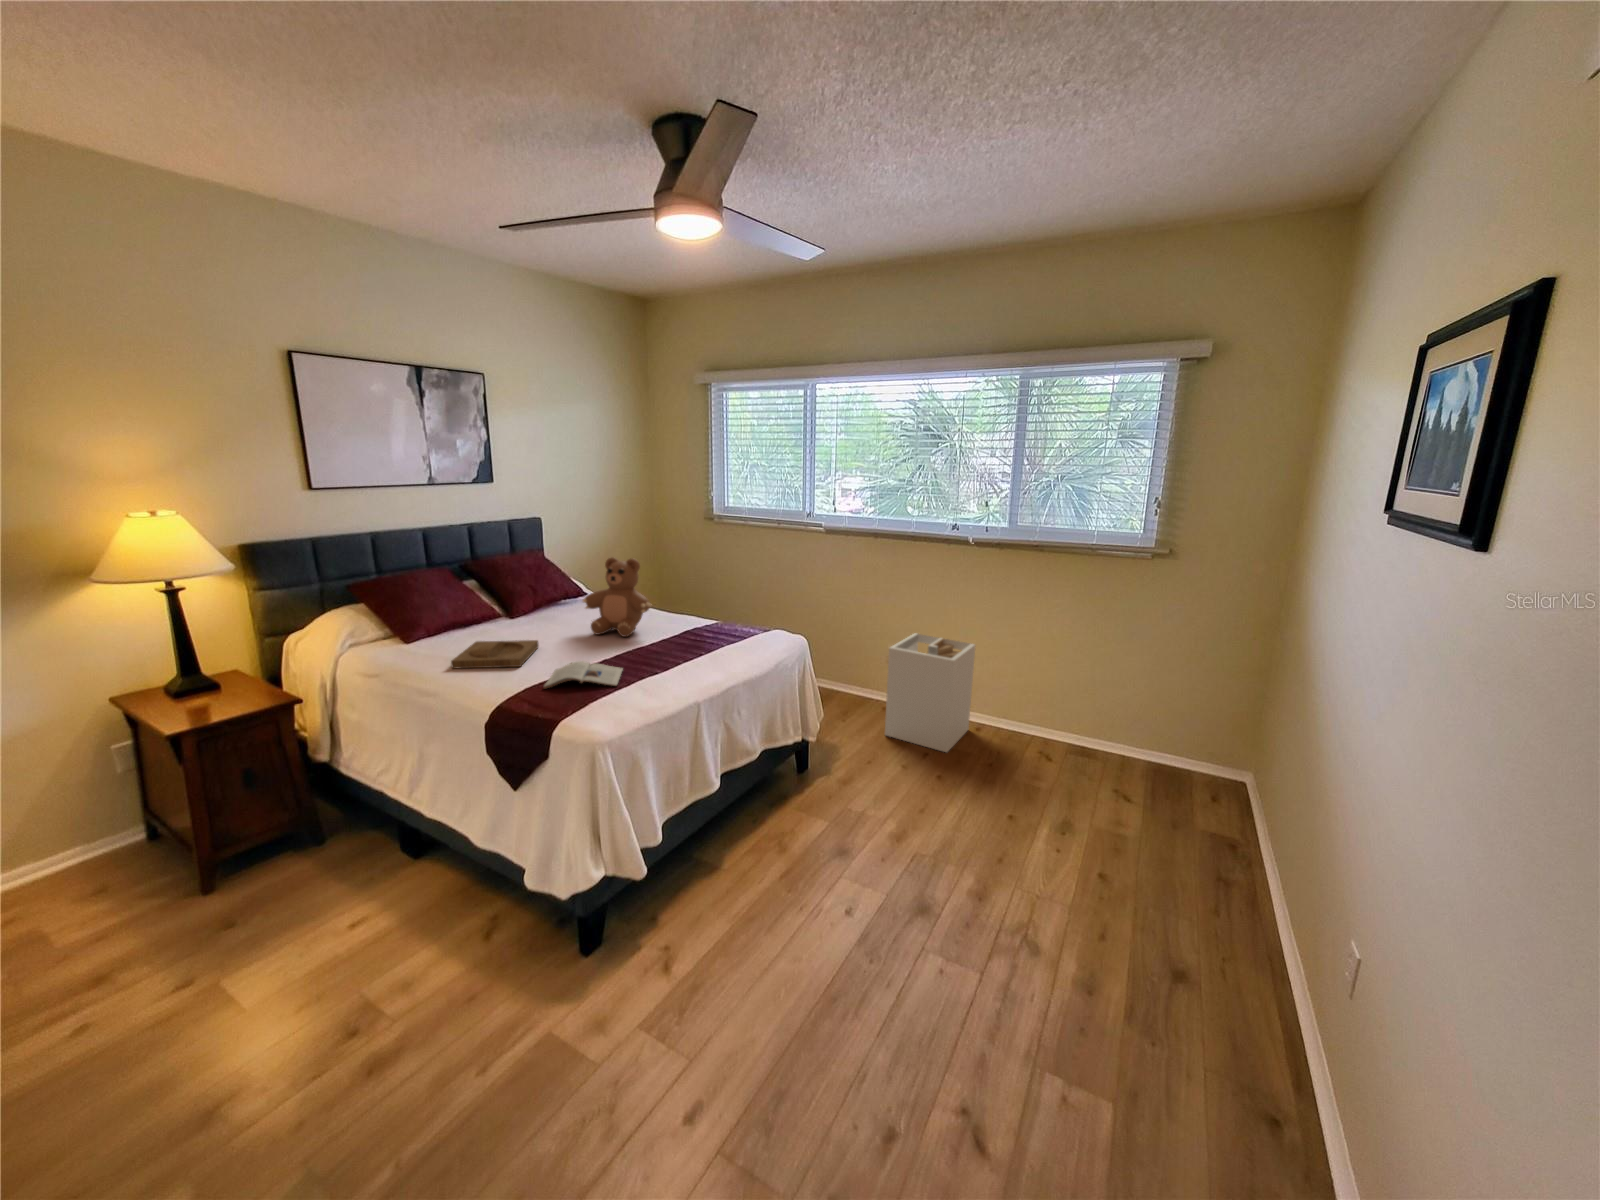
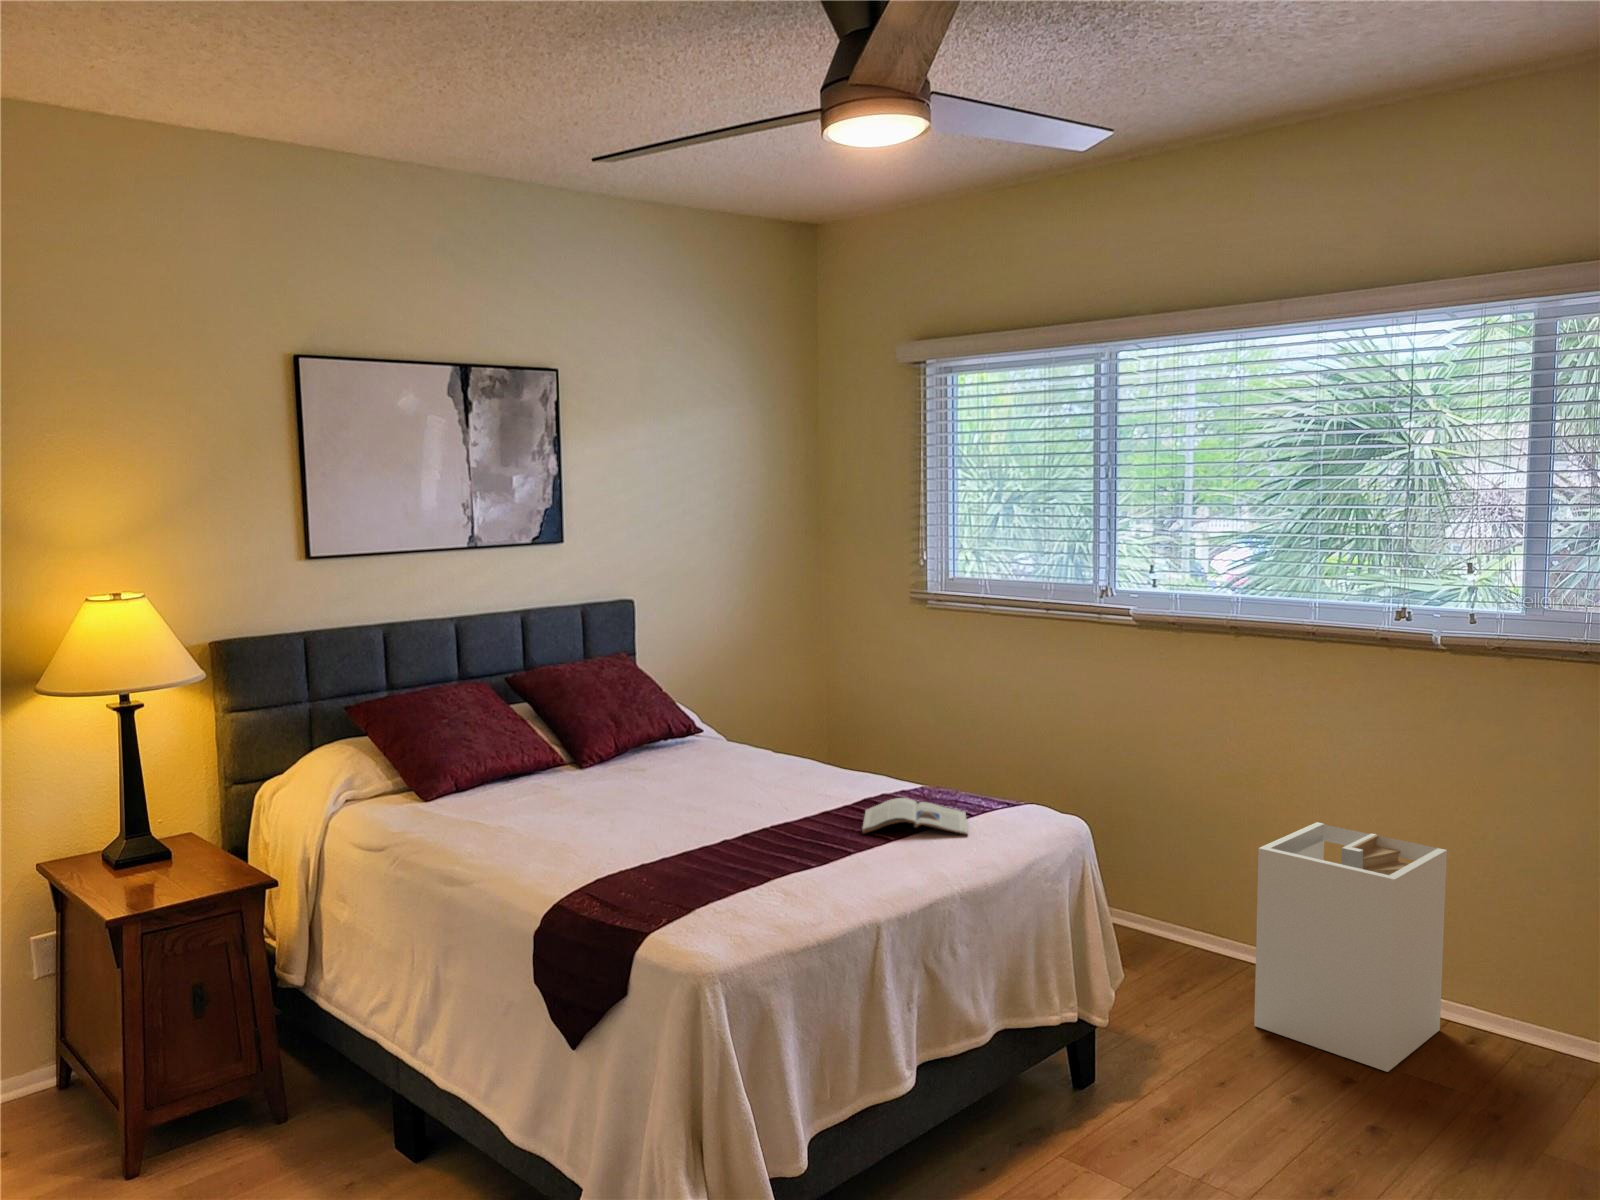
teddy bear: present [583,557,651,637] -> none [693,666,809,804]
tray: present [451,640,539,669] -> none [487,801,620,846]
magazine: present [544,661,623,689] -> present [862,798,968,834]

